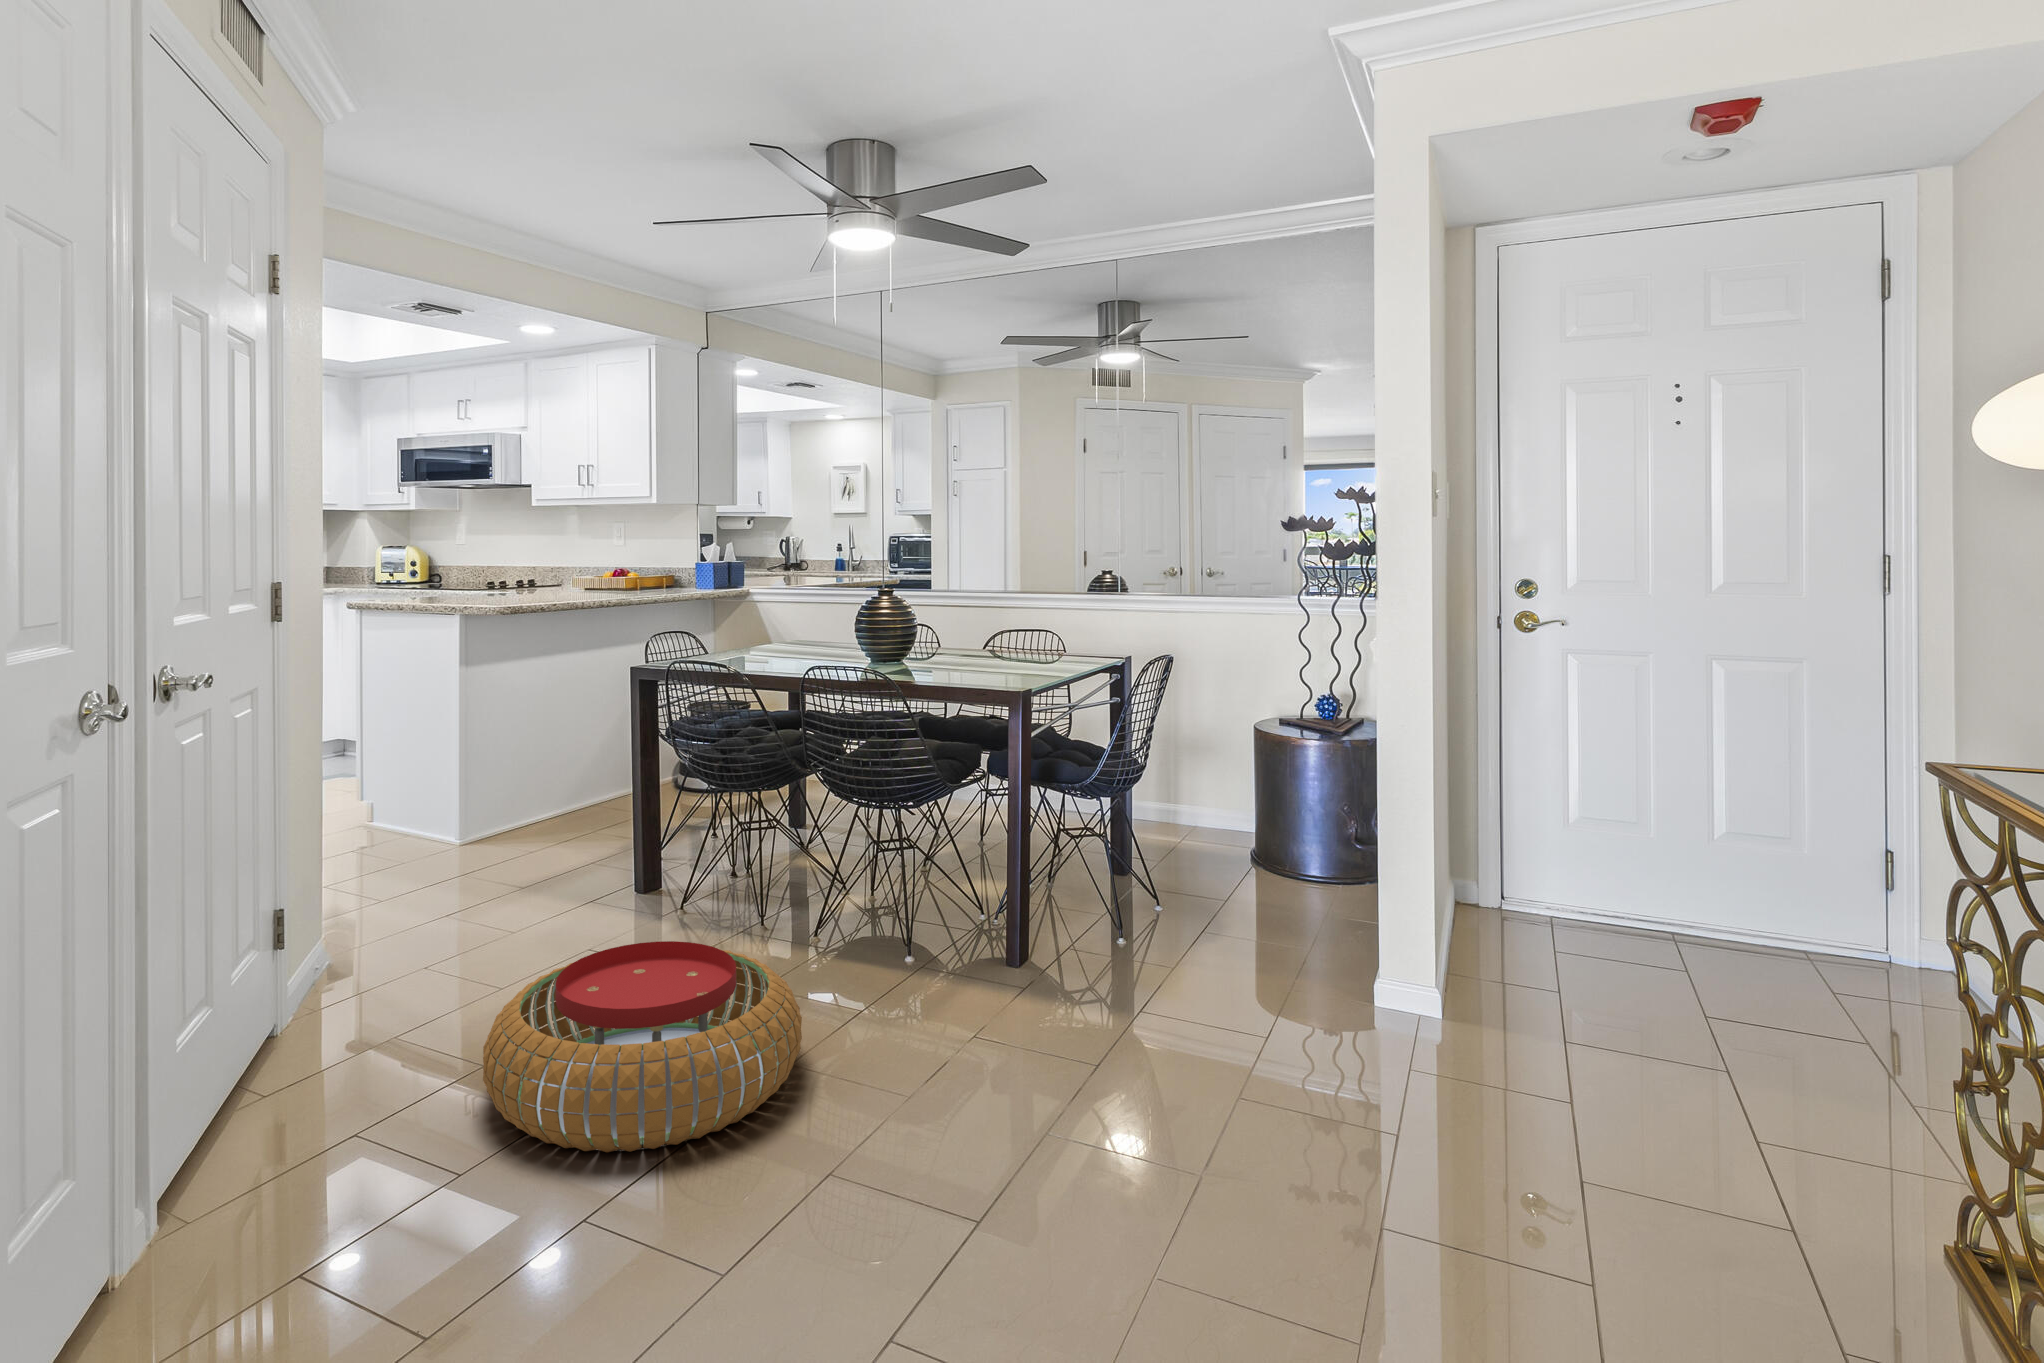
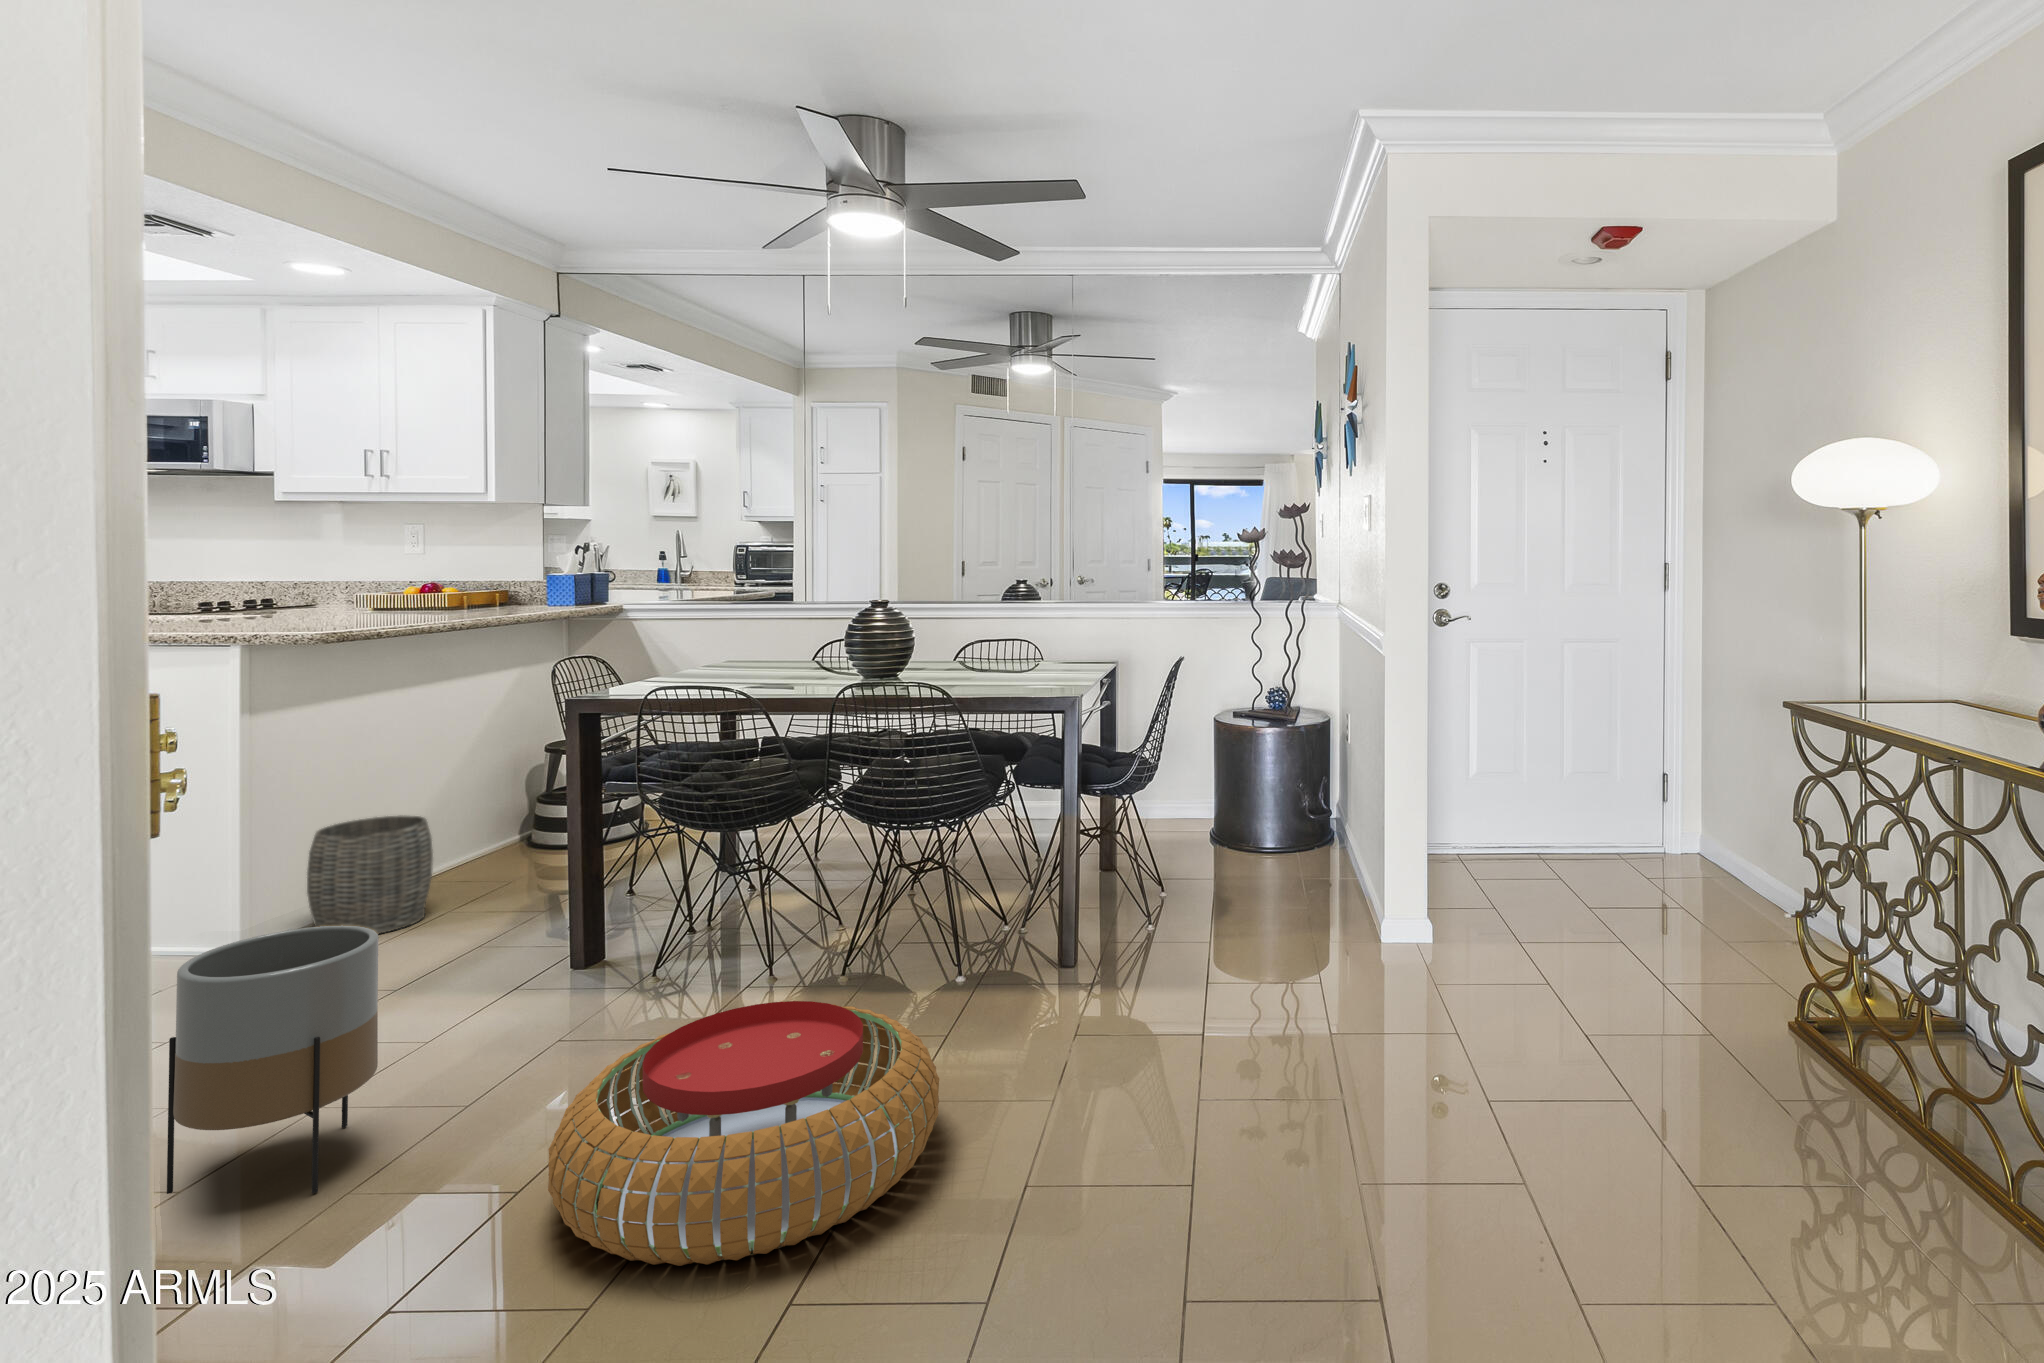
woven basket: none [501,753,582,844] -> present [307,816,433,934]
planter: none [317,827,442,1024] -> present [167,925,378,1194]

